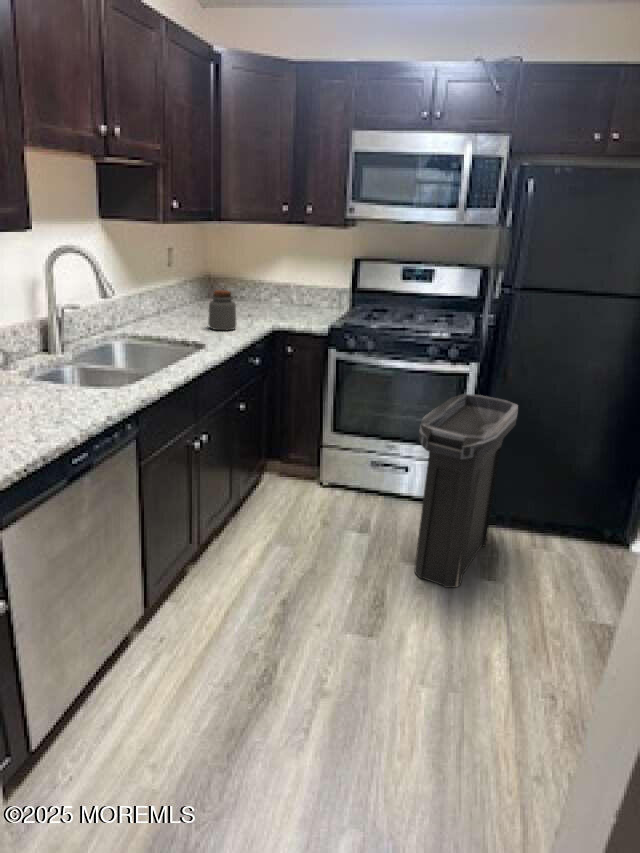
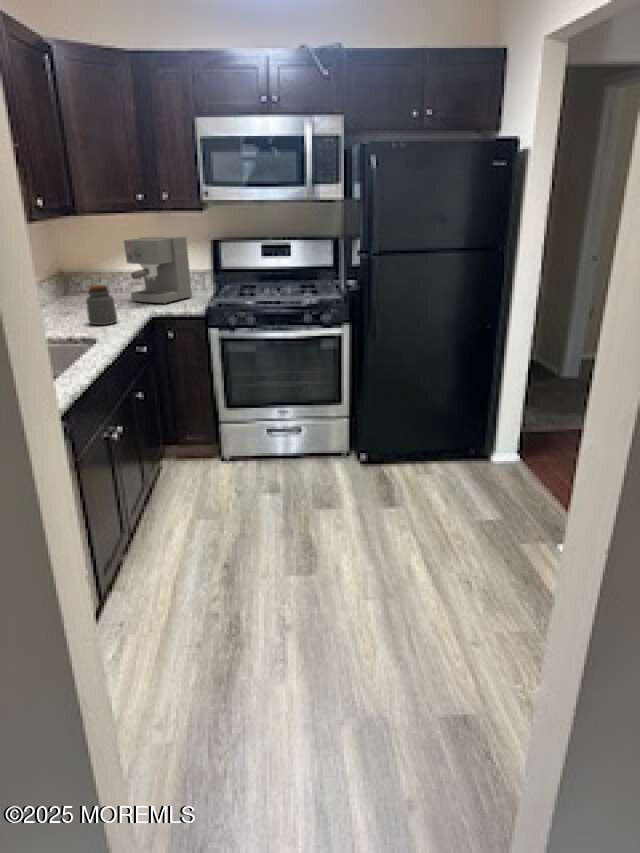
coffee maker: none [262,248,326,317] -> present [124,236,192,304]
trash can: present [415,394,518,588] -> none [318,351,392,522]

